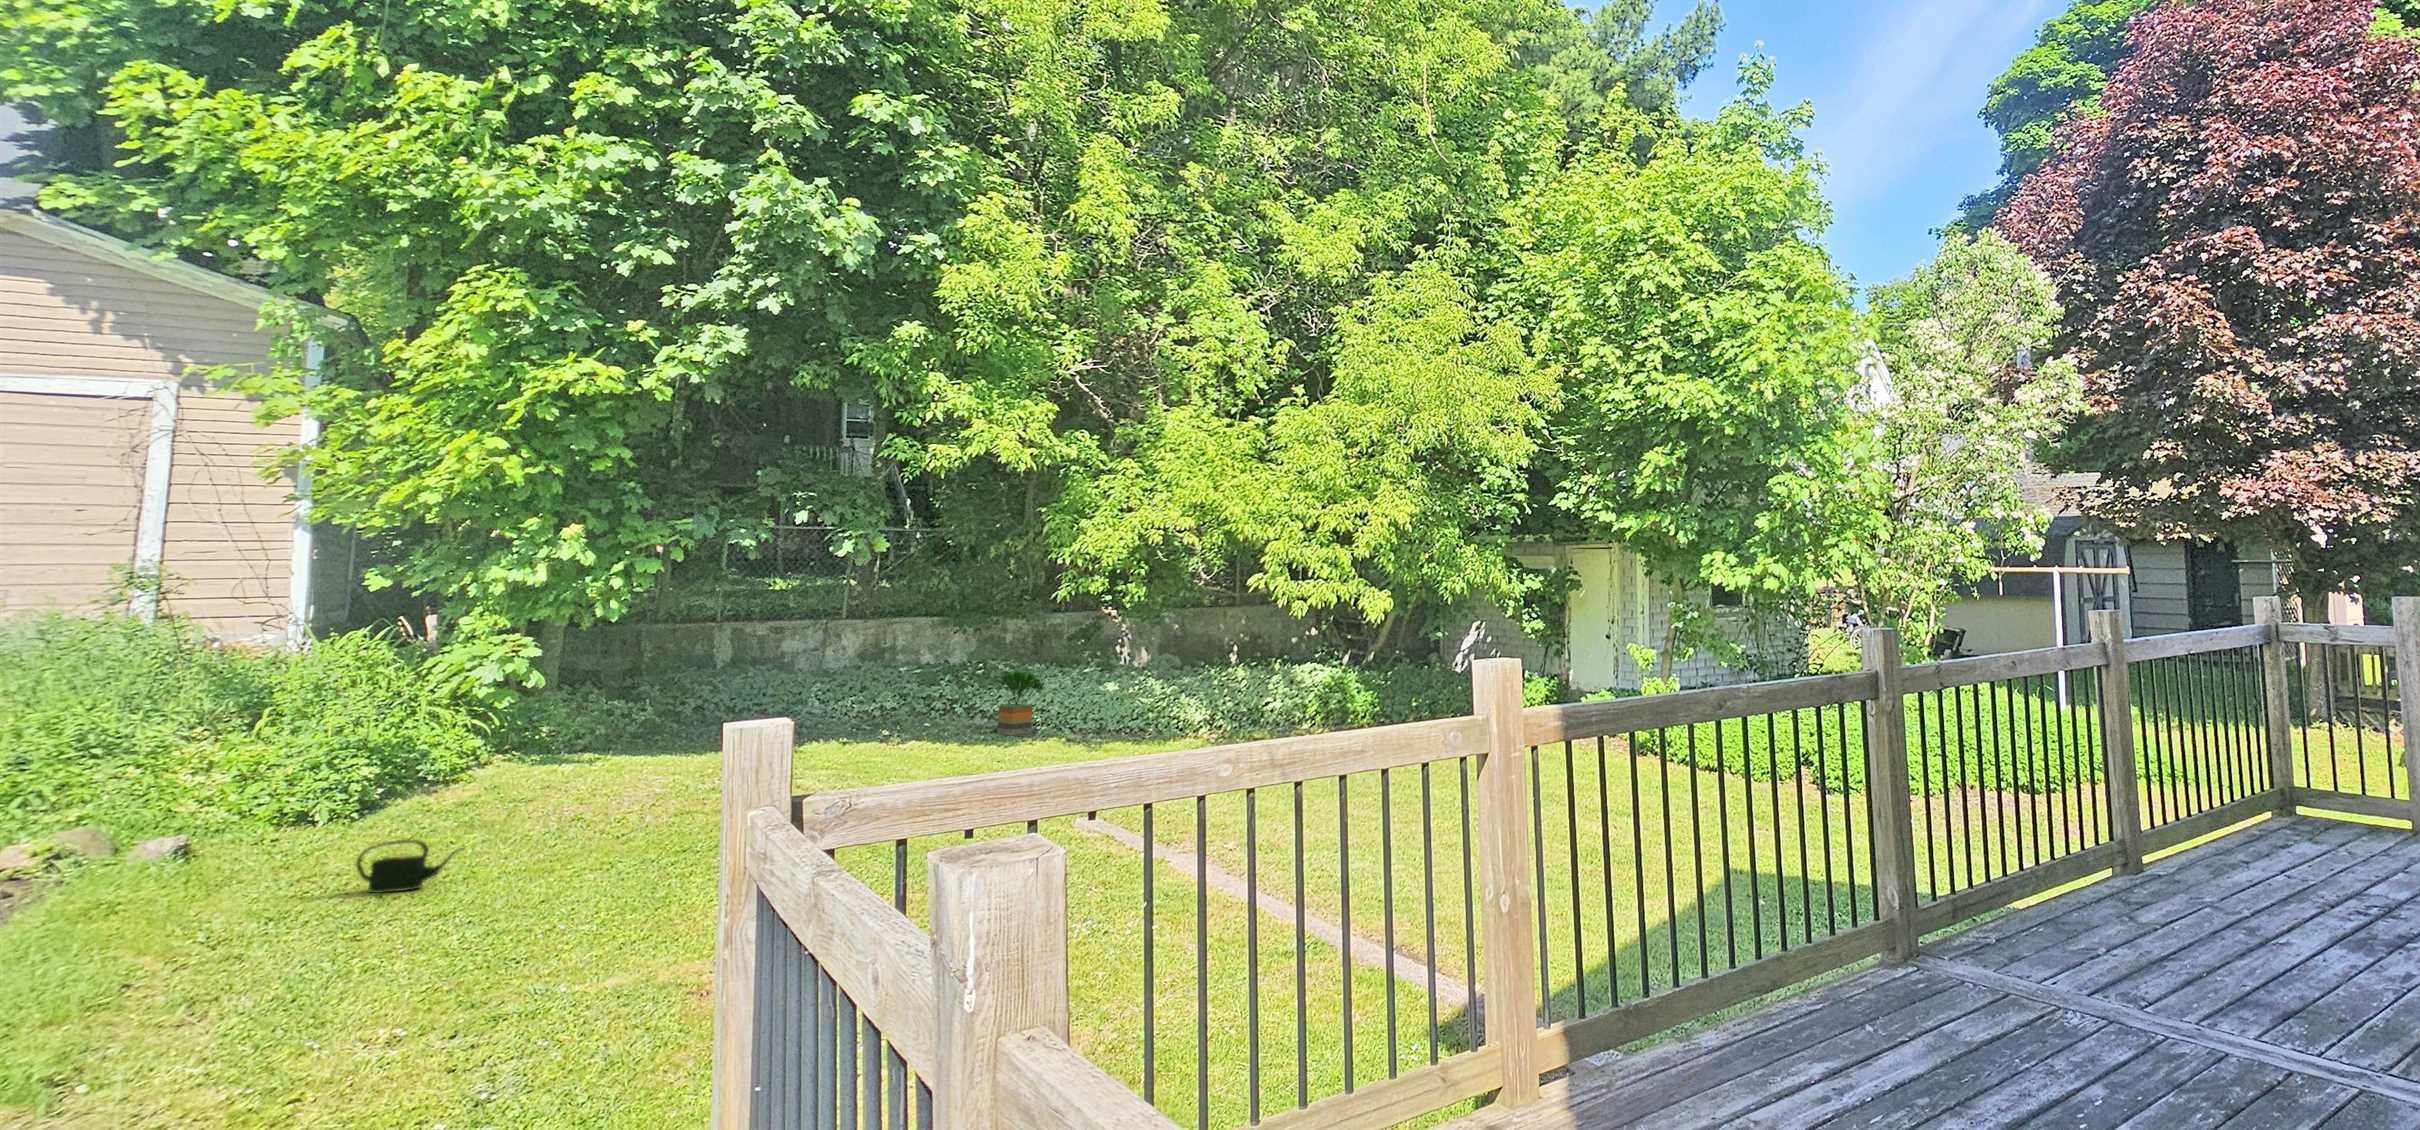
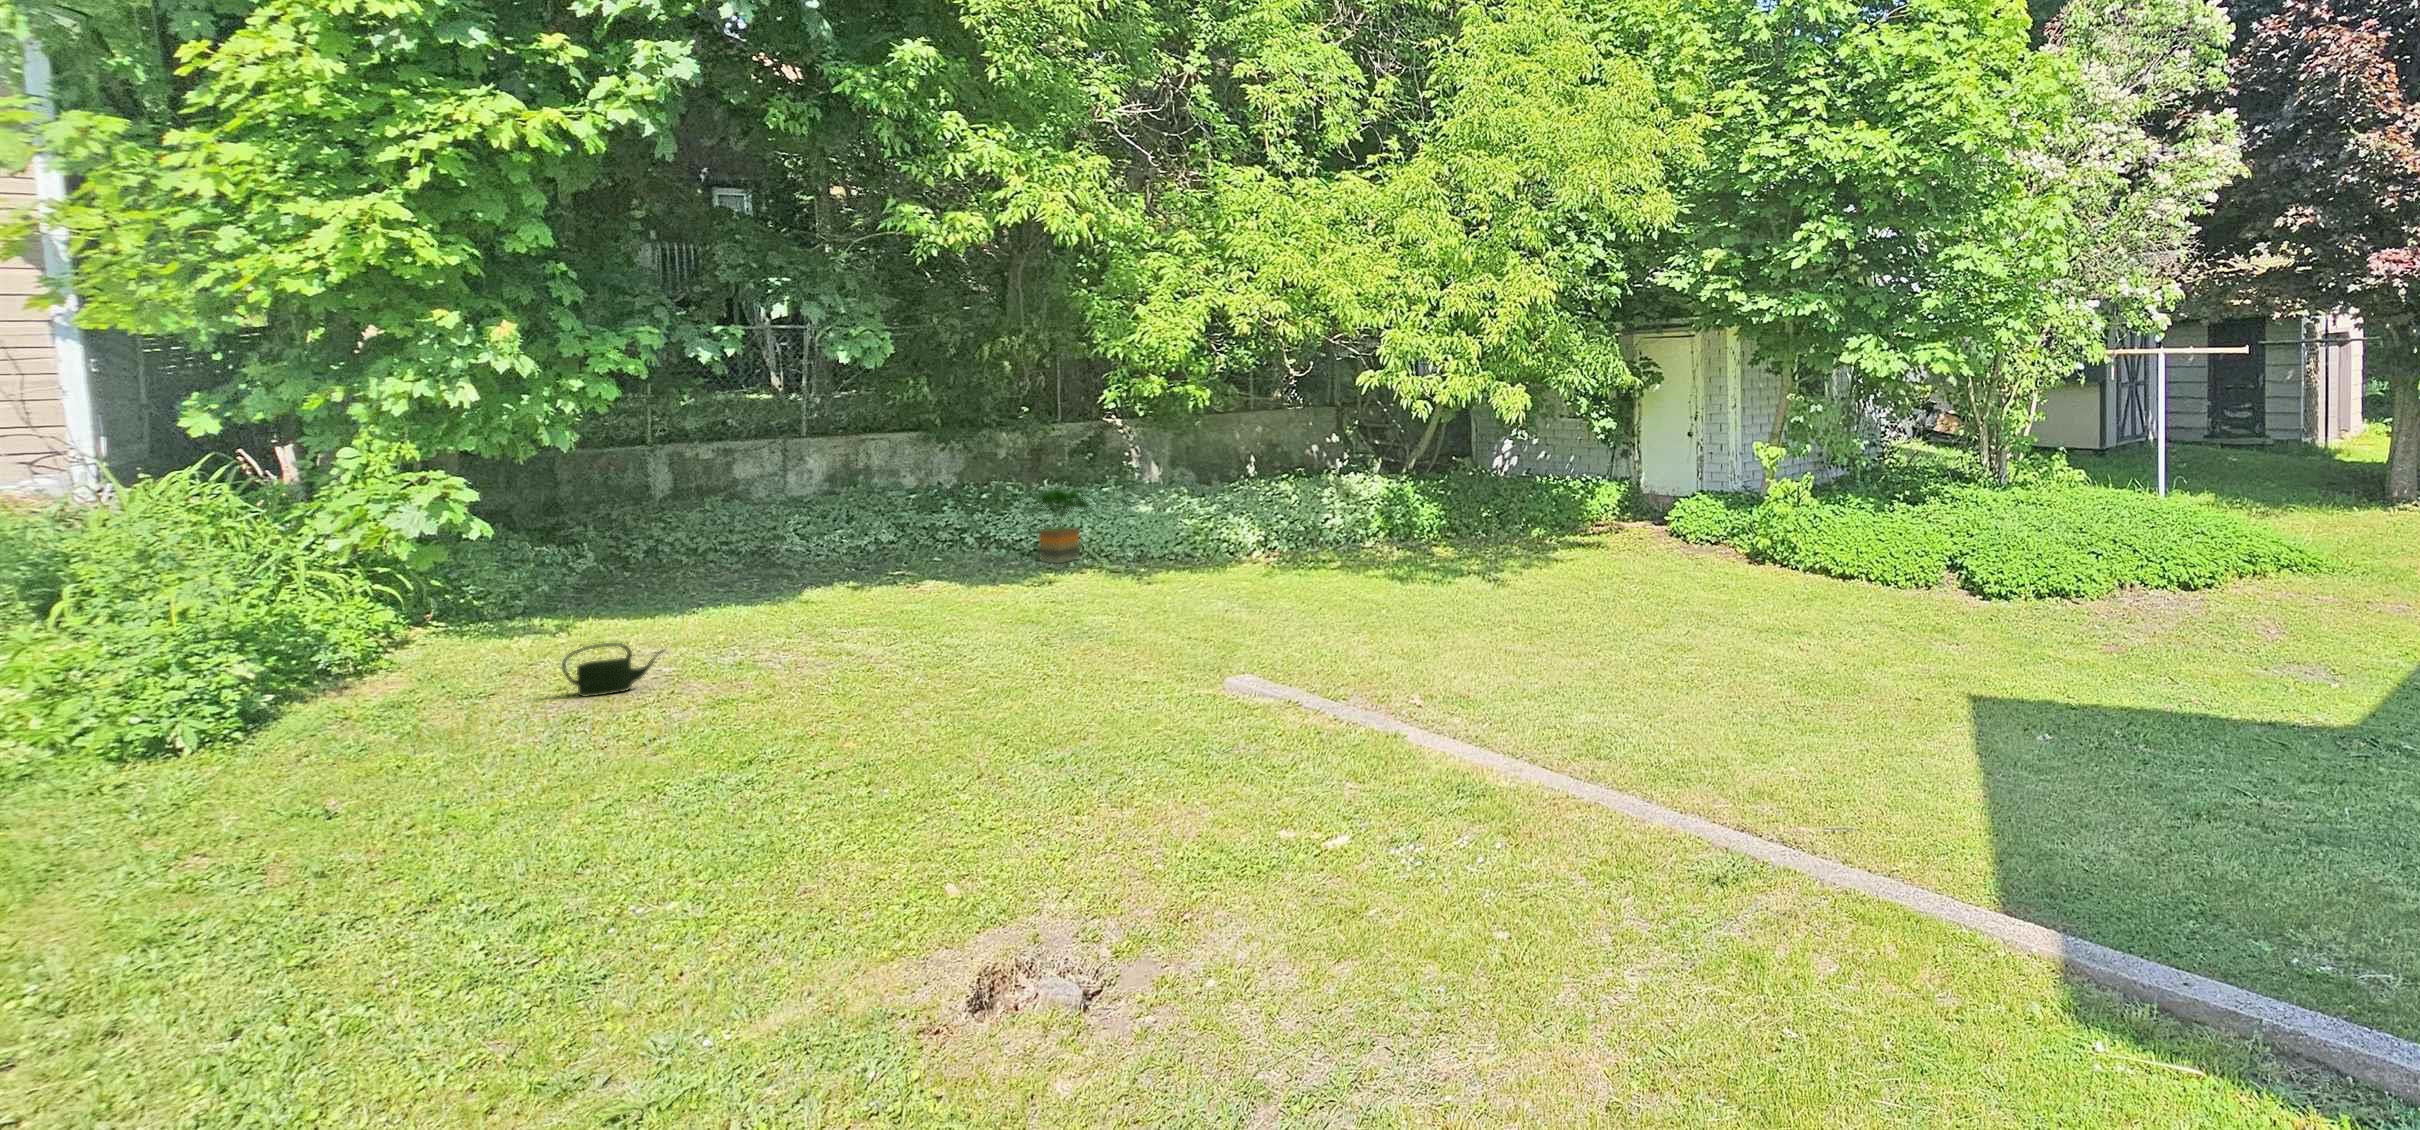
watering can: present [356,840,461,893] -> present [562,643,664,696]

